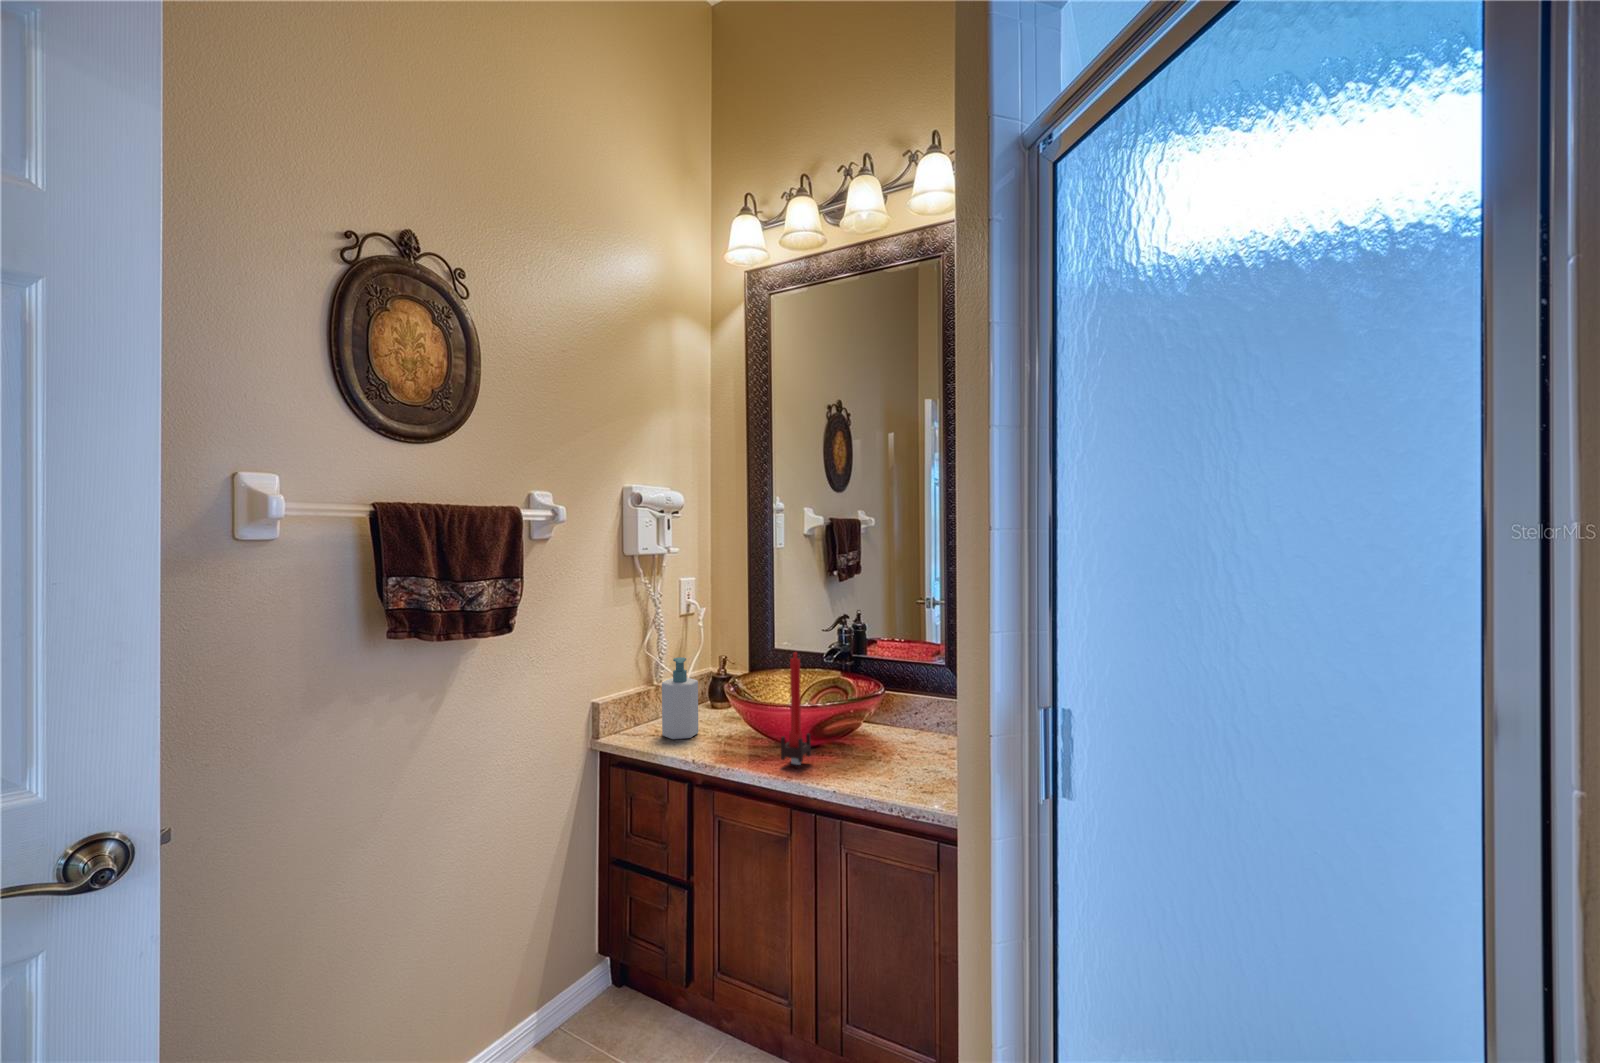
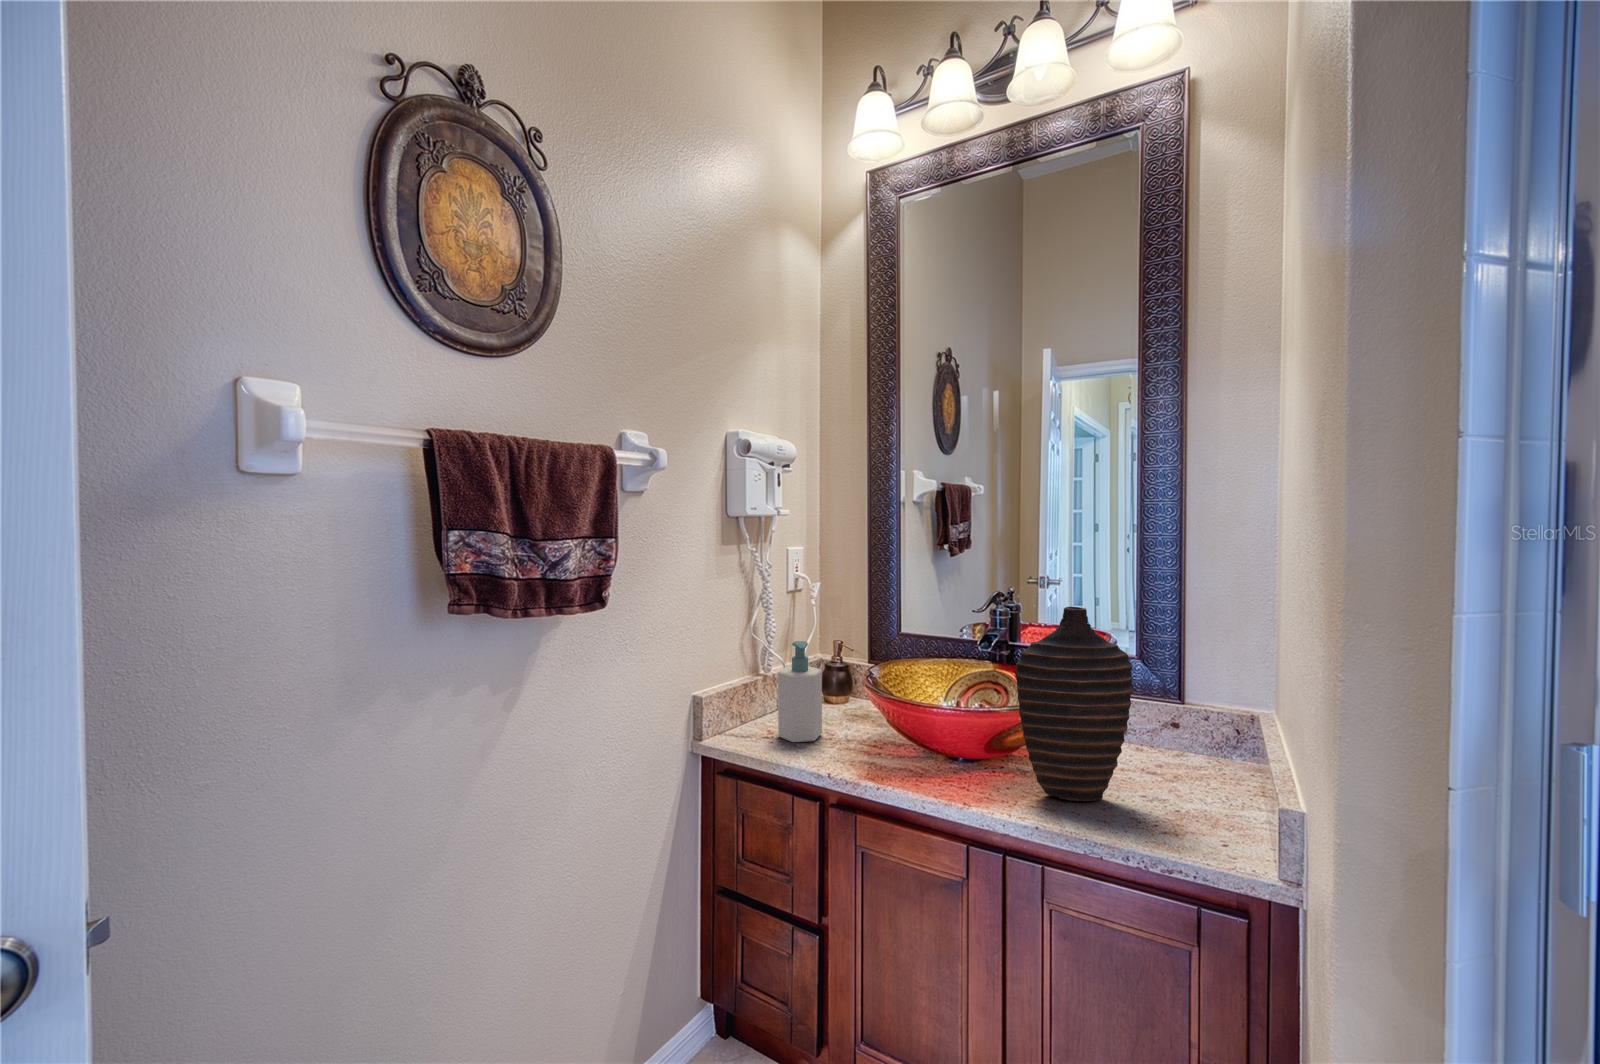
decorative vase: none [828,626,913,772] -> present [1016,607,1133,801]
candle: present [781,652,811,765] -> none [948,639,985,786]

